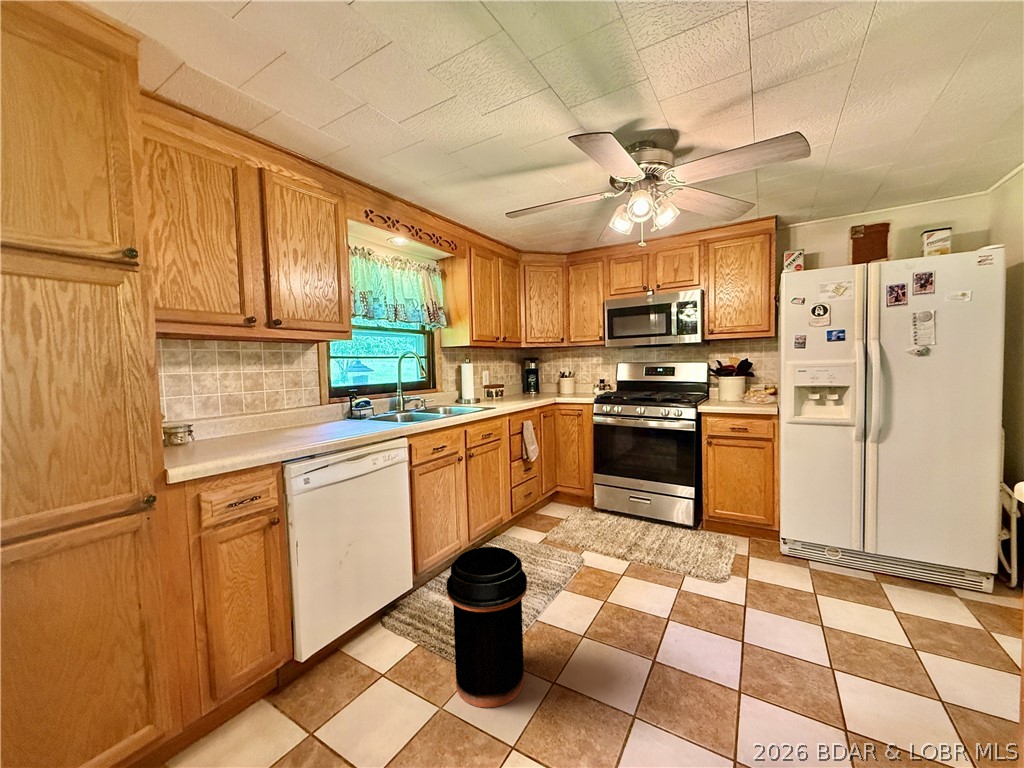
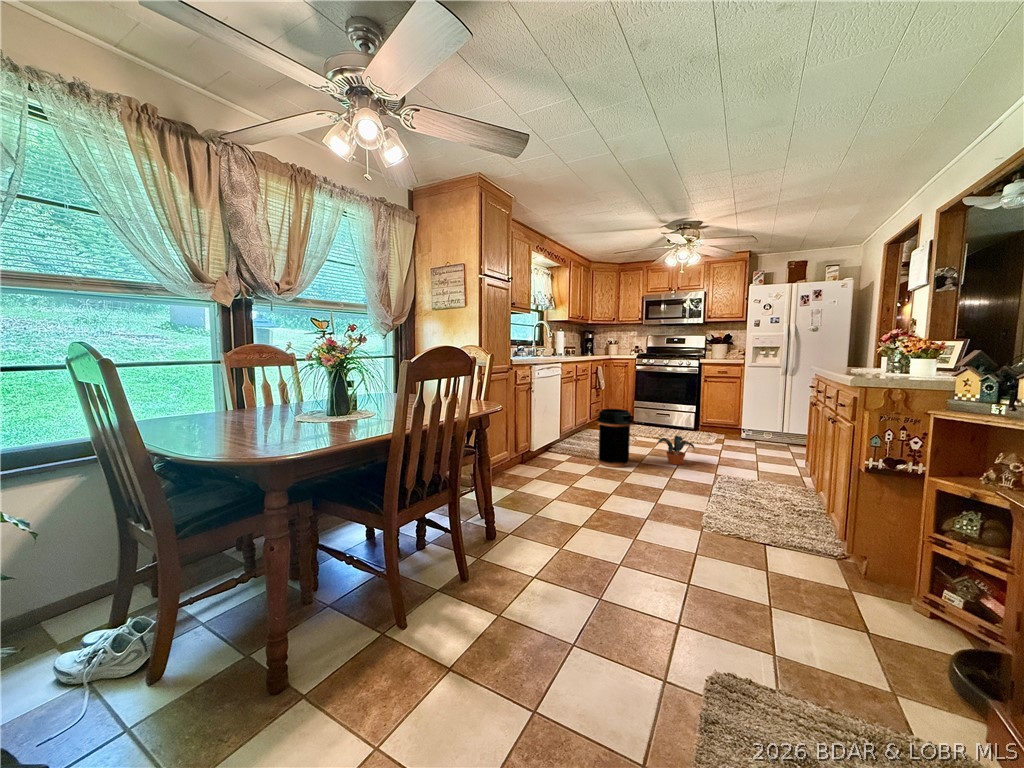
potted plant: none [589,604,674,690] -> present [657,436,695,465]

